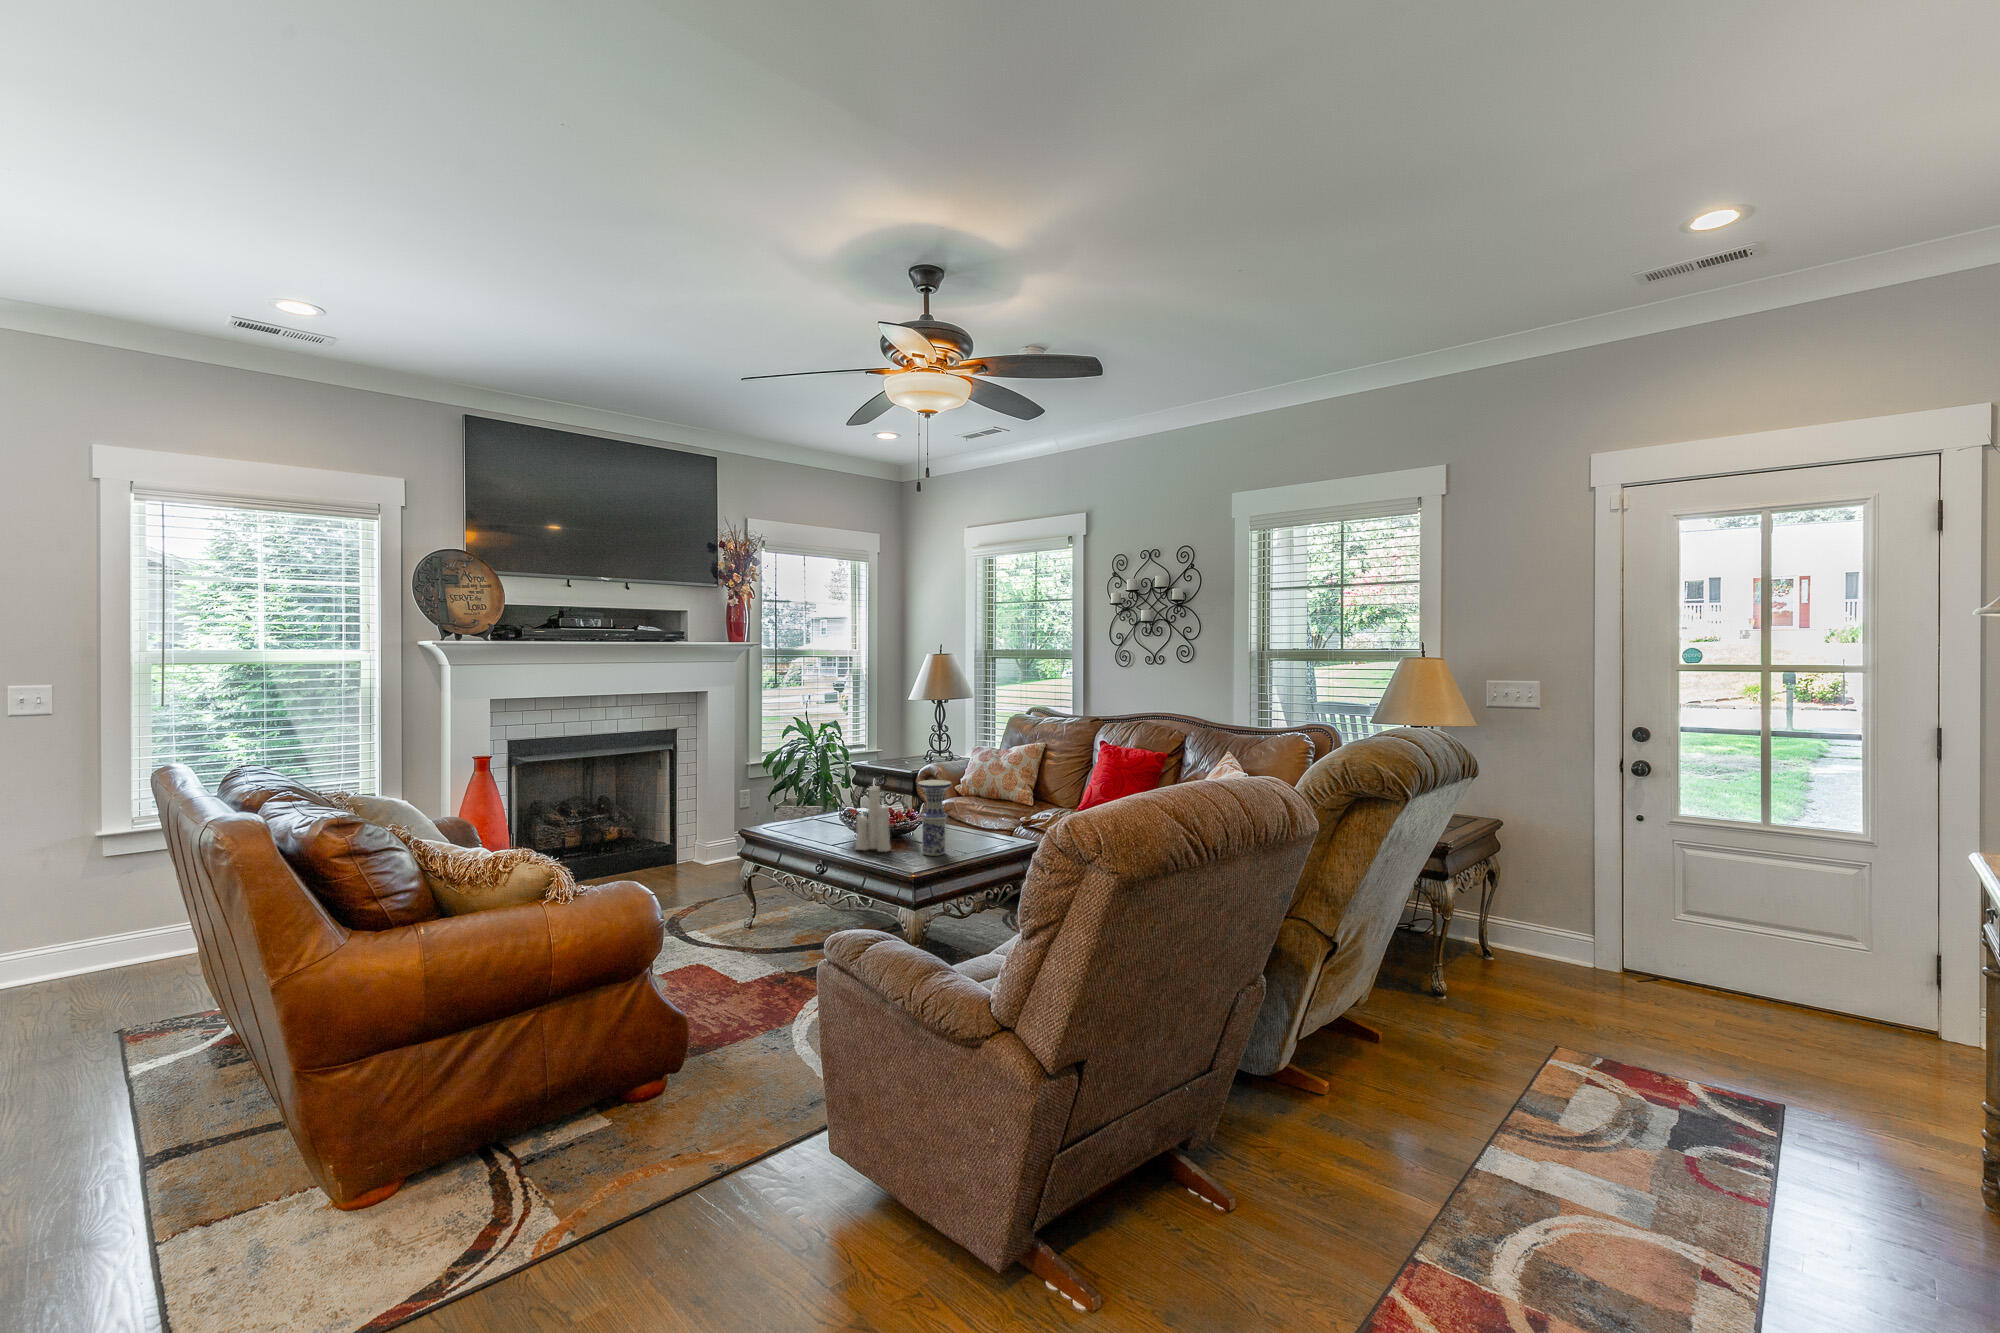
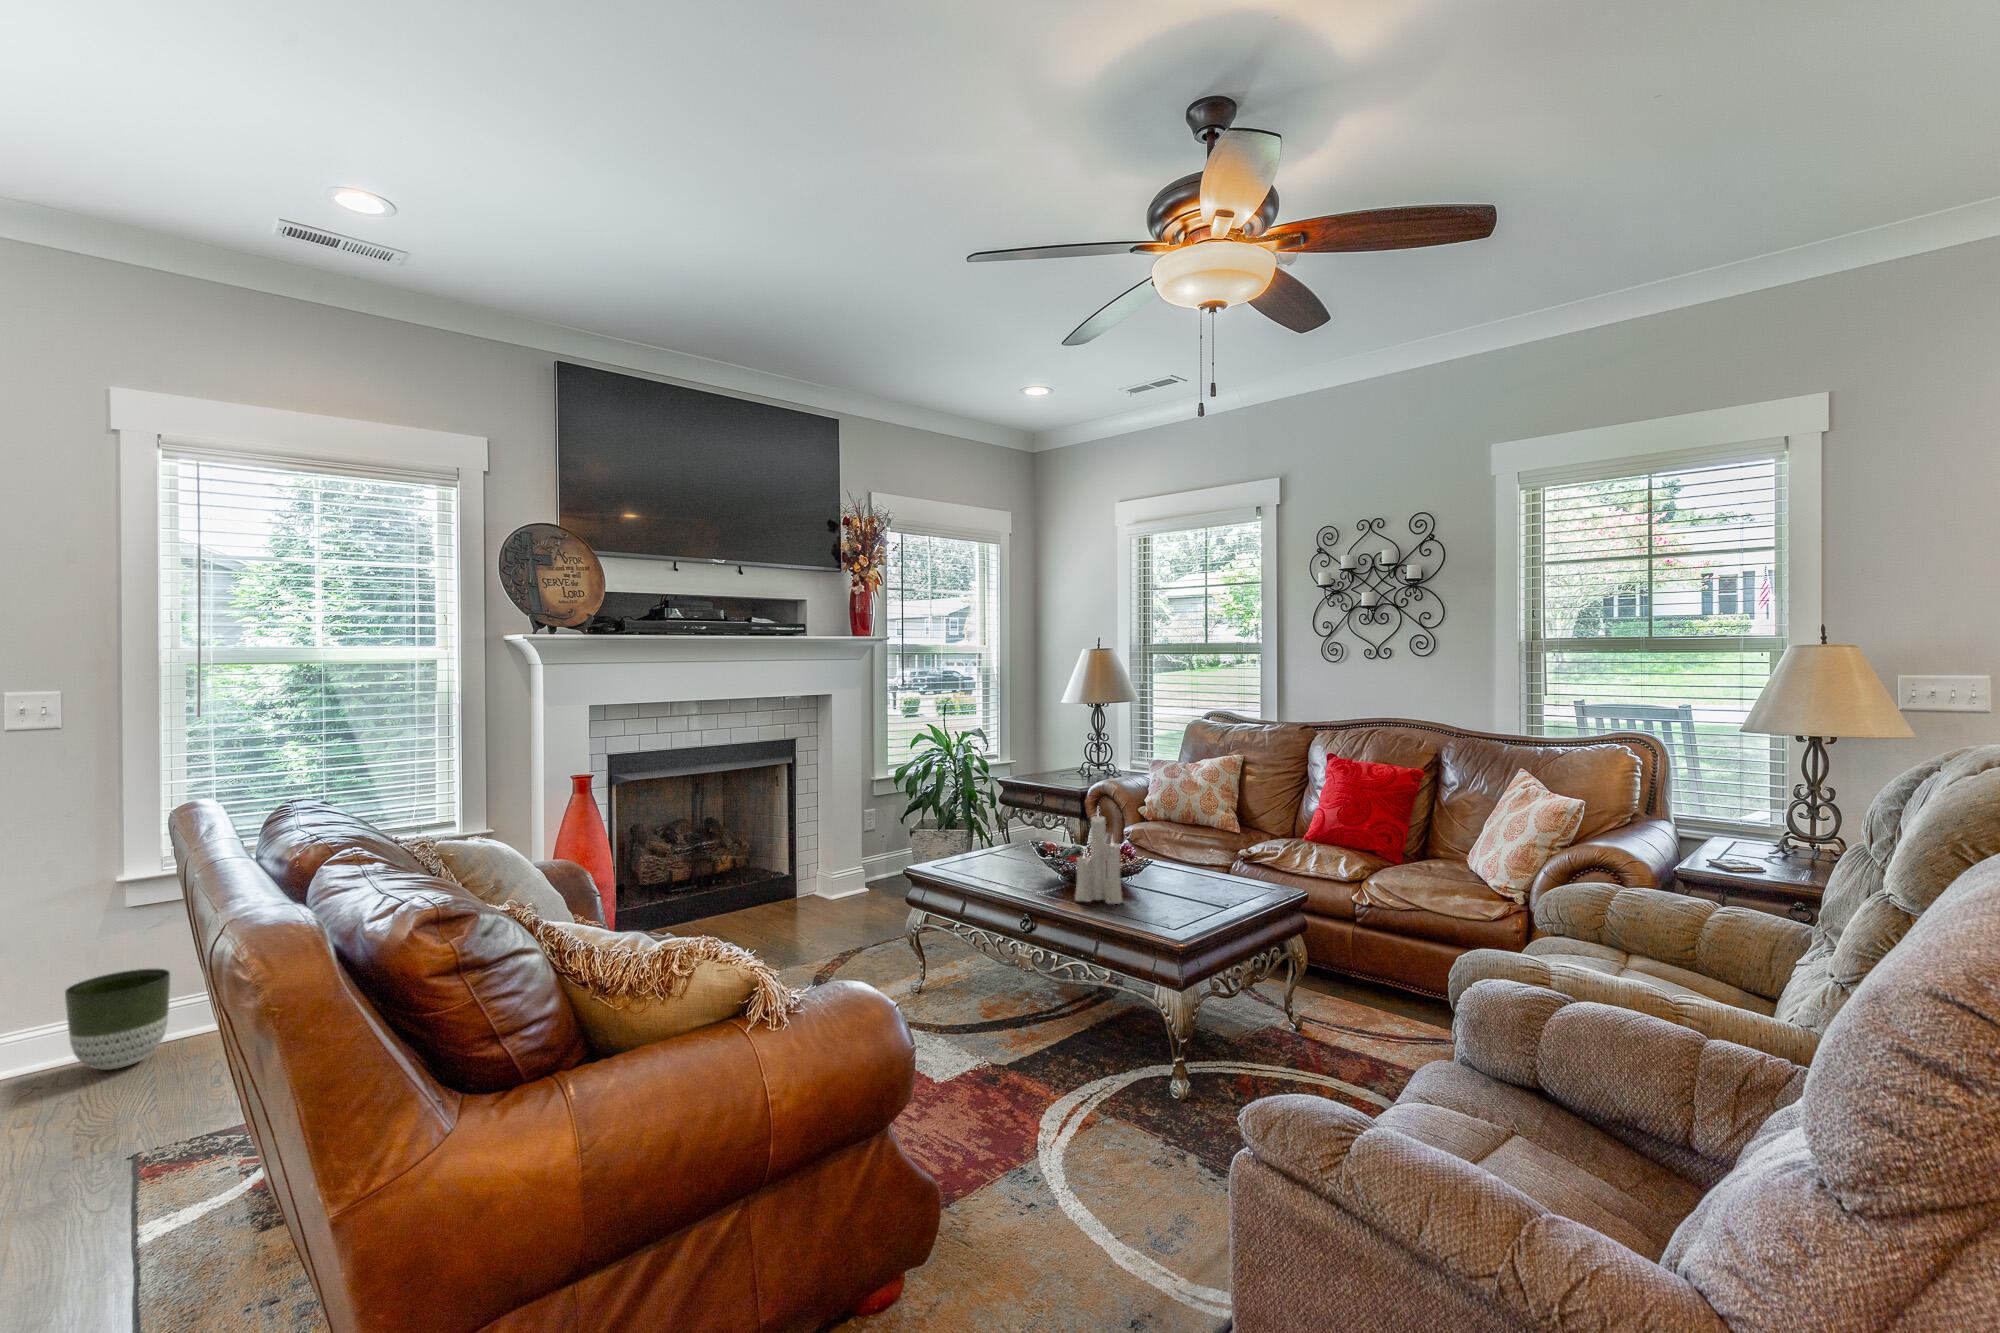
vase: present [918,780,952,856] -> none [1161,809,1207,911]
planter: none [54,906,138,982] -> present [65,969,170,1070]

